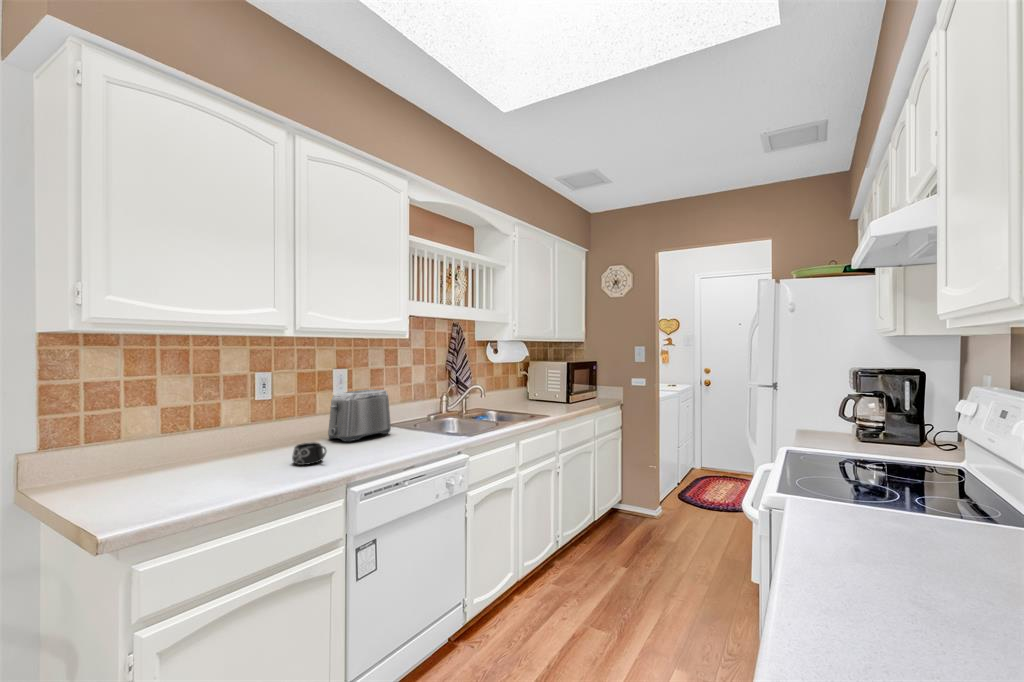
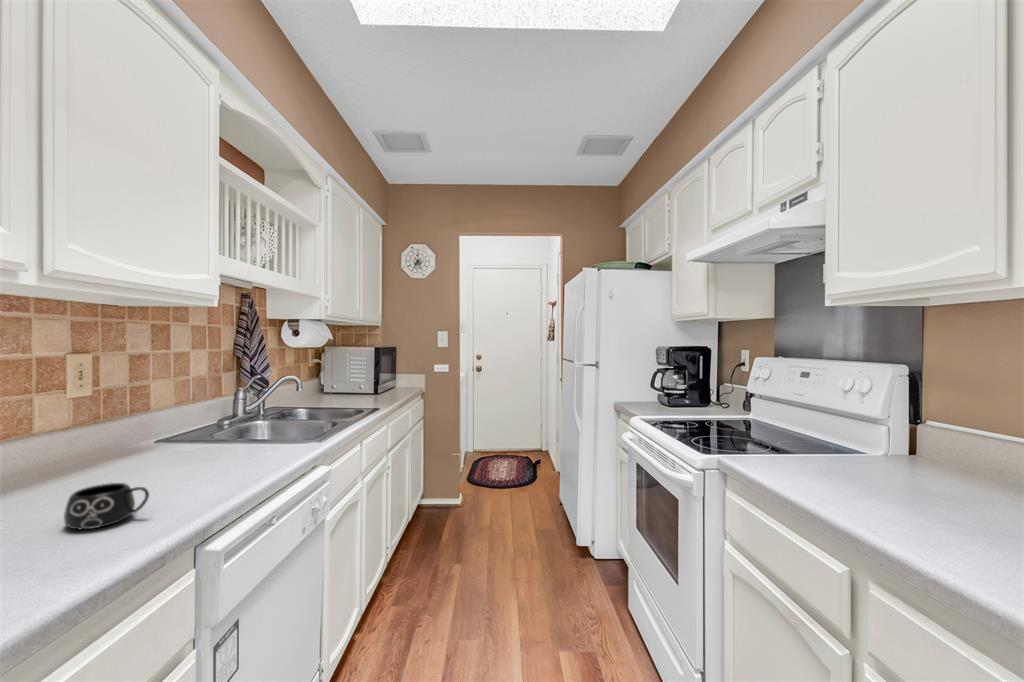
toaster: present [328,390,391,442] -> none [77,386,196,476]

